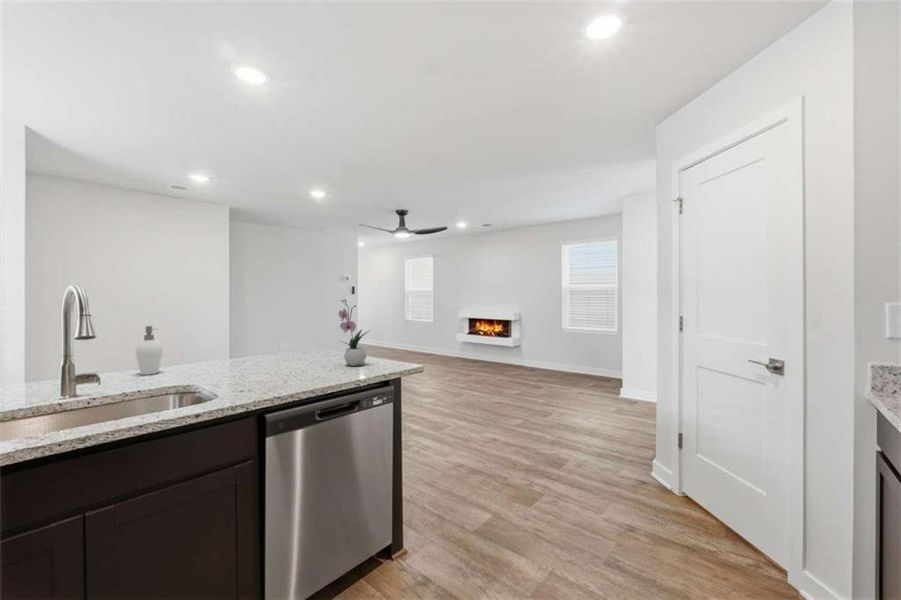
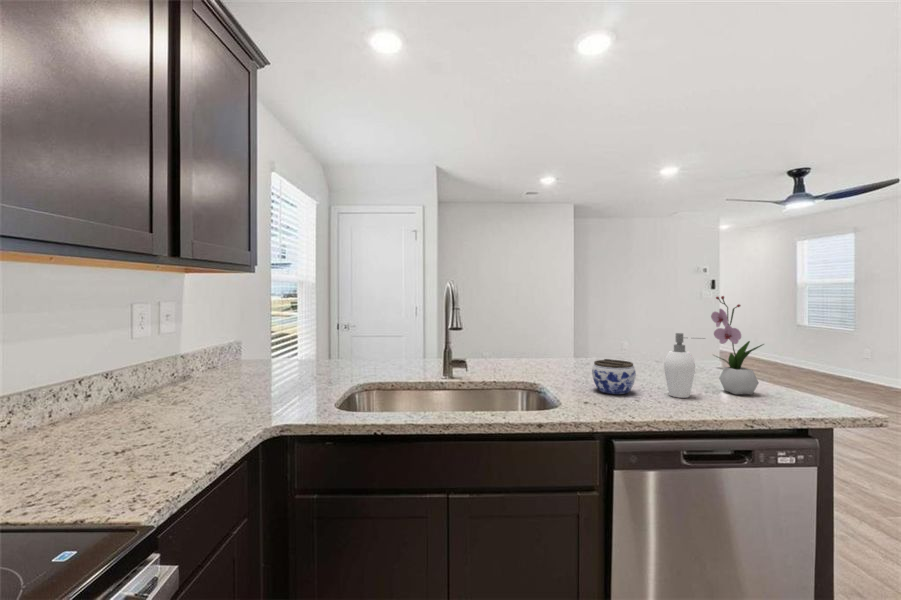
soap dispenser: present [136,326,162,375] -> present [664,333,705,398]
jar: none [248,352,285,379] -> present [592,359,636,394]

